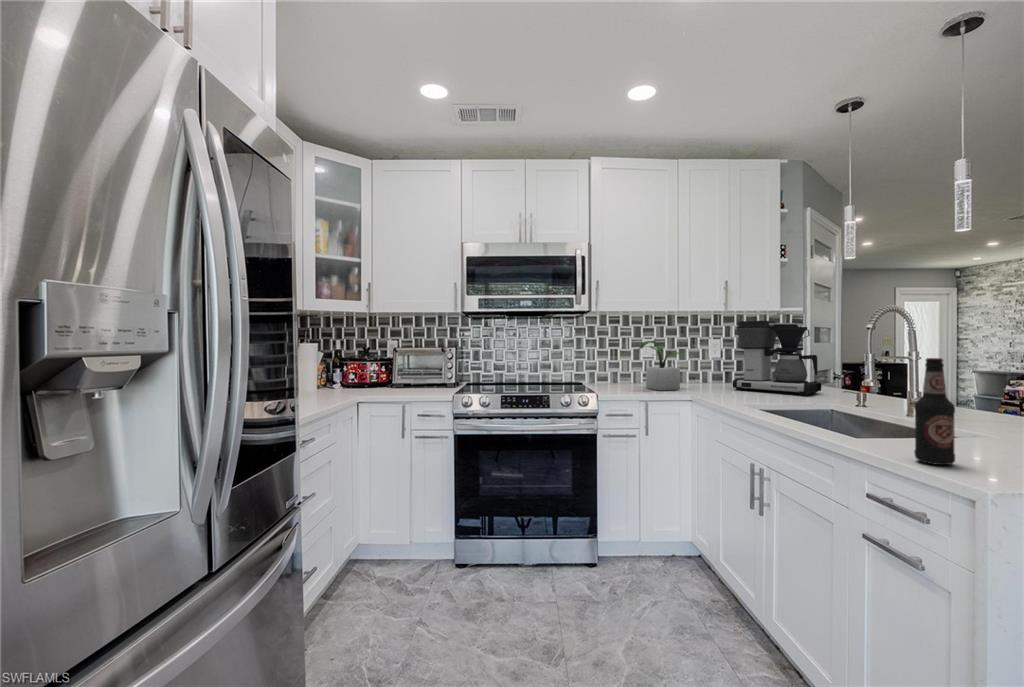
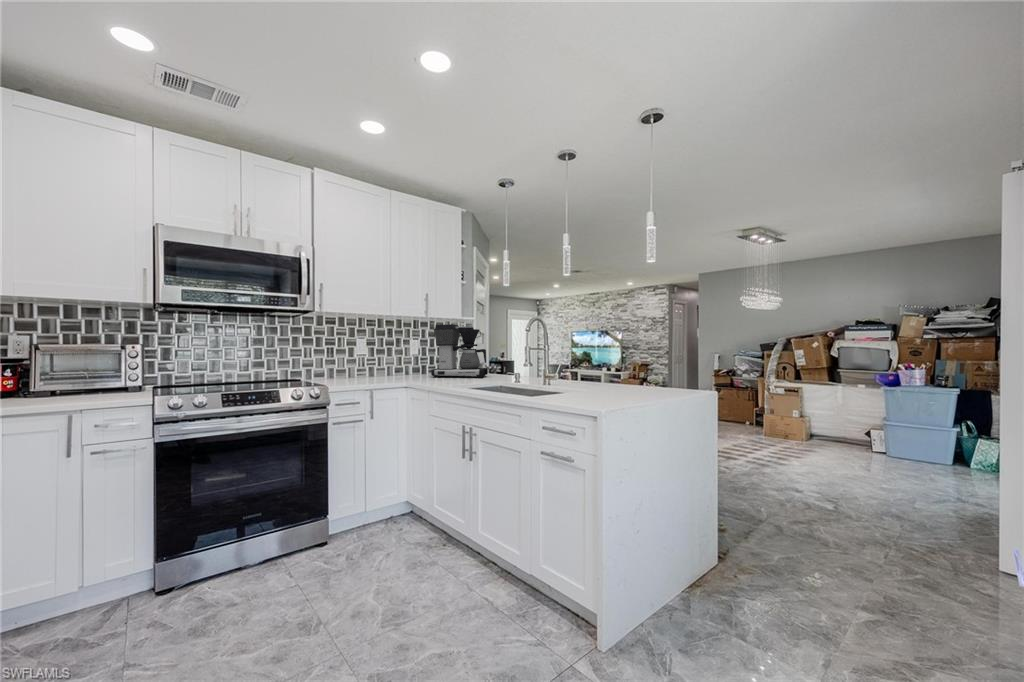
potted plant: present [639,341,681,390] -> none [357,339,403,381]
bottle: present [914,358,955,465] -> none [560,340,577,400]

